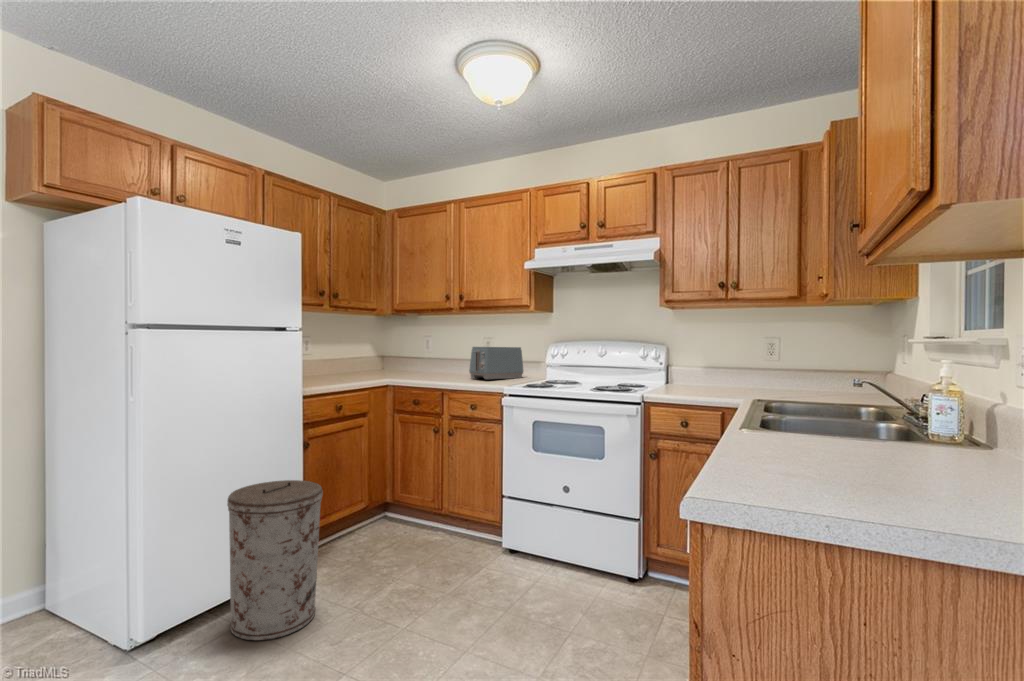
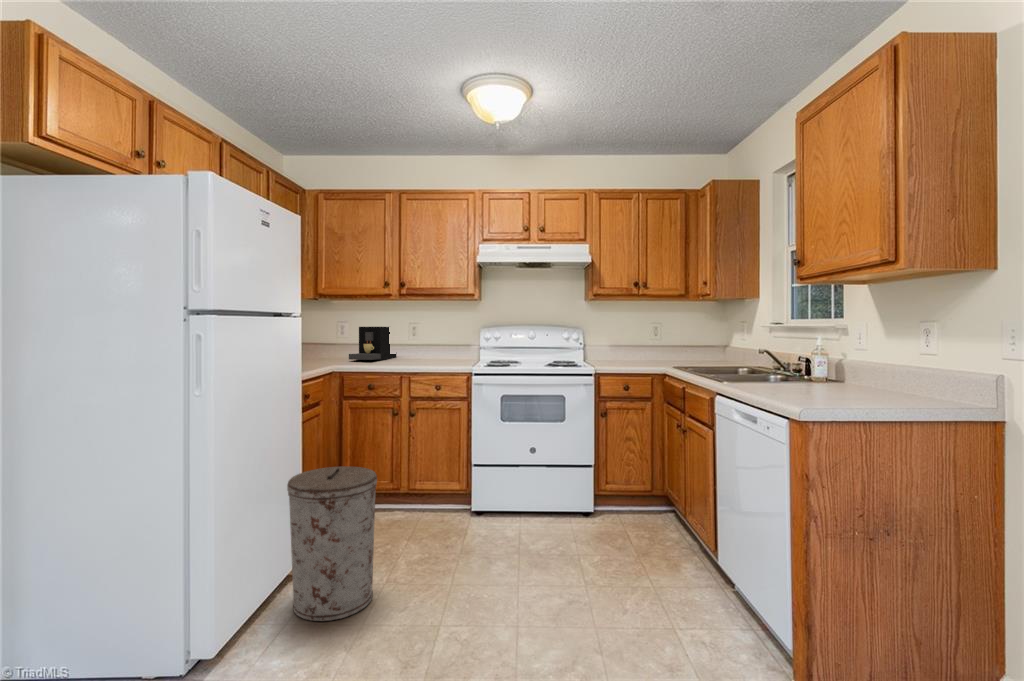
coffee maker: none [420,340,475,374] -> present [349,327,396,360]
toaster: present [469,347,523,379] -> none [410,333,456,363]

